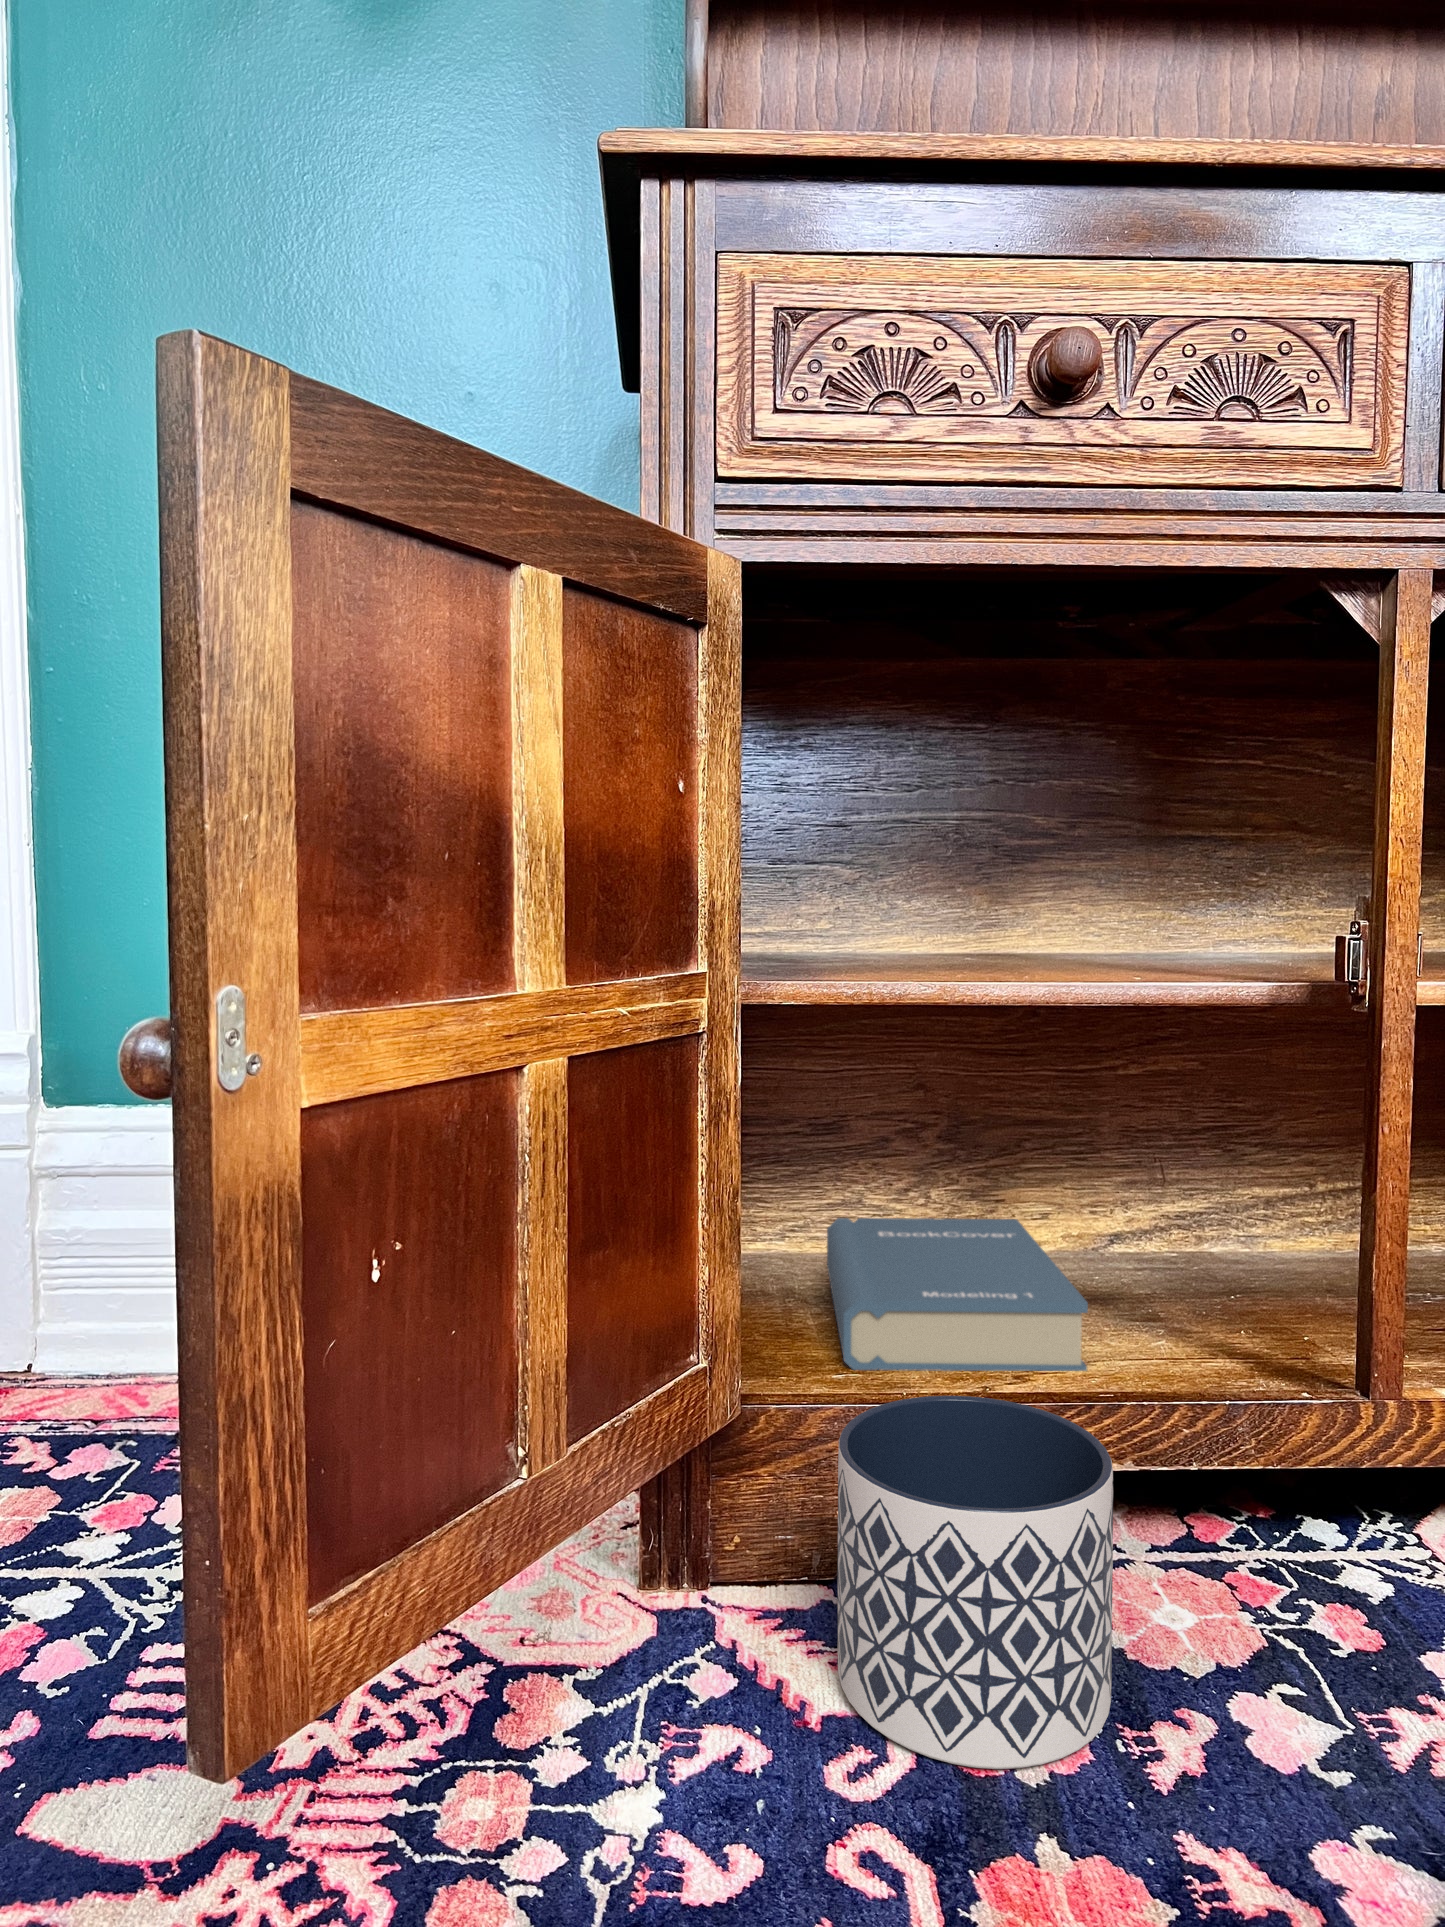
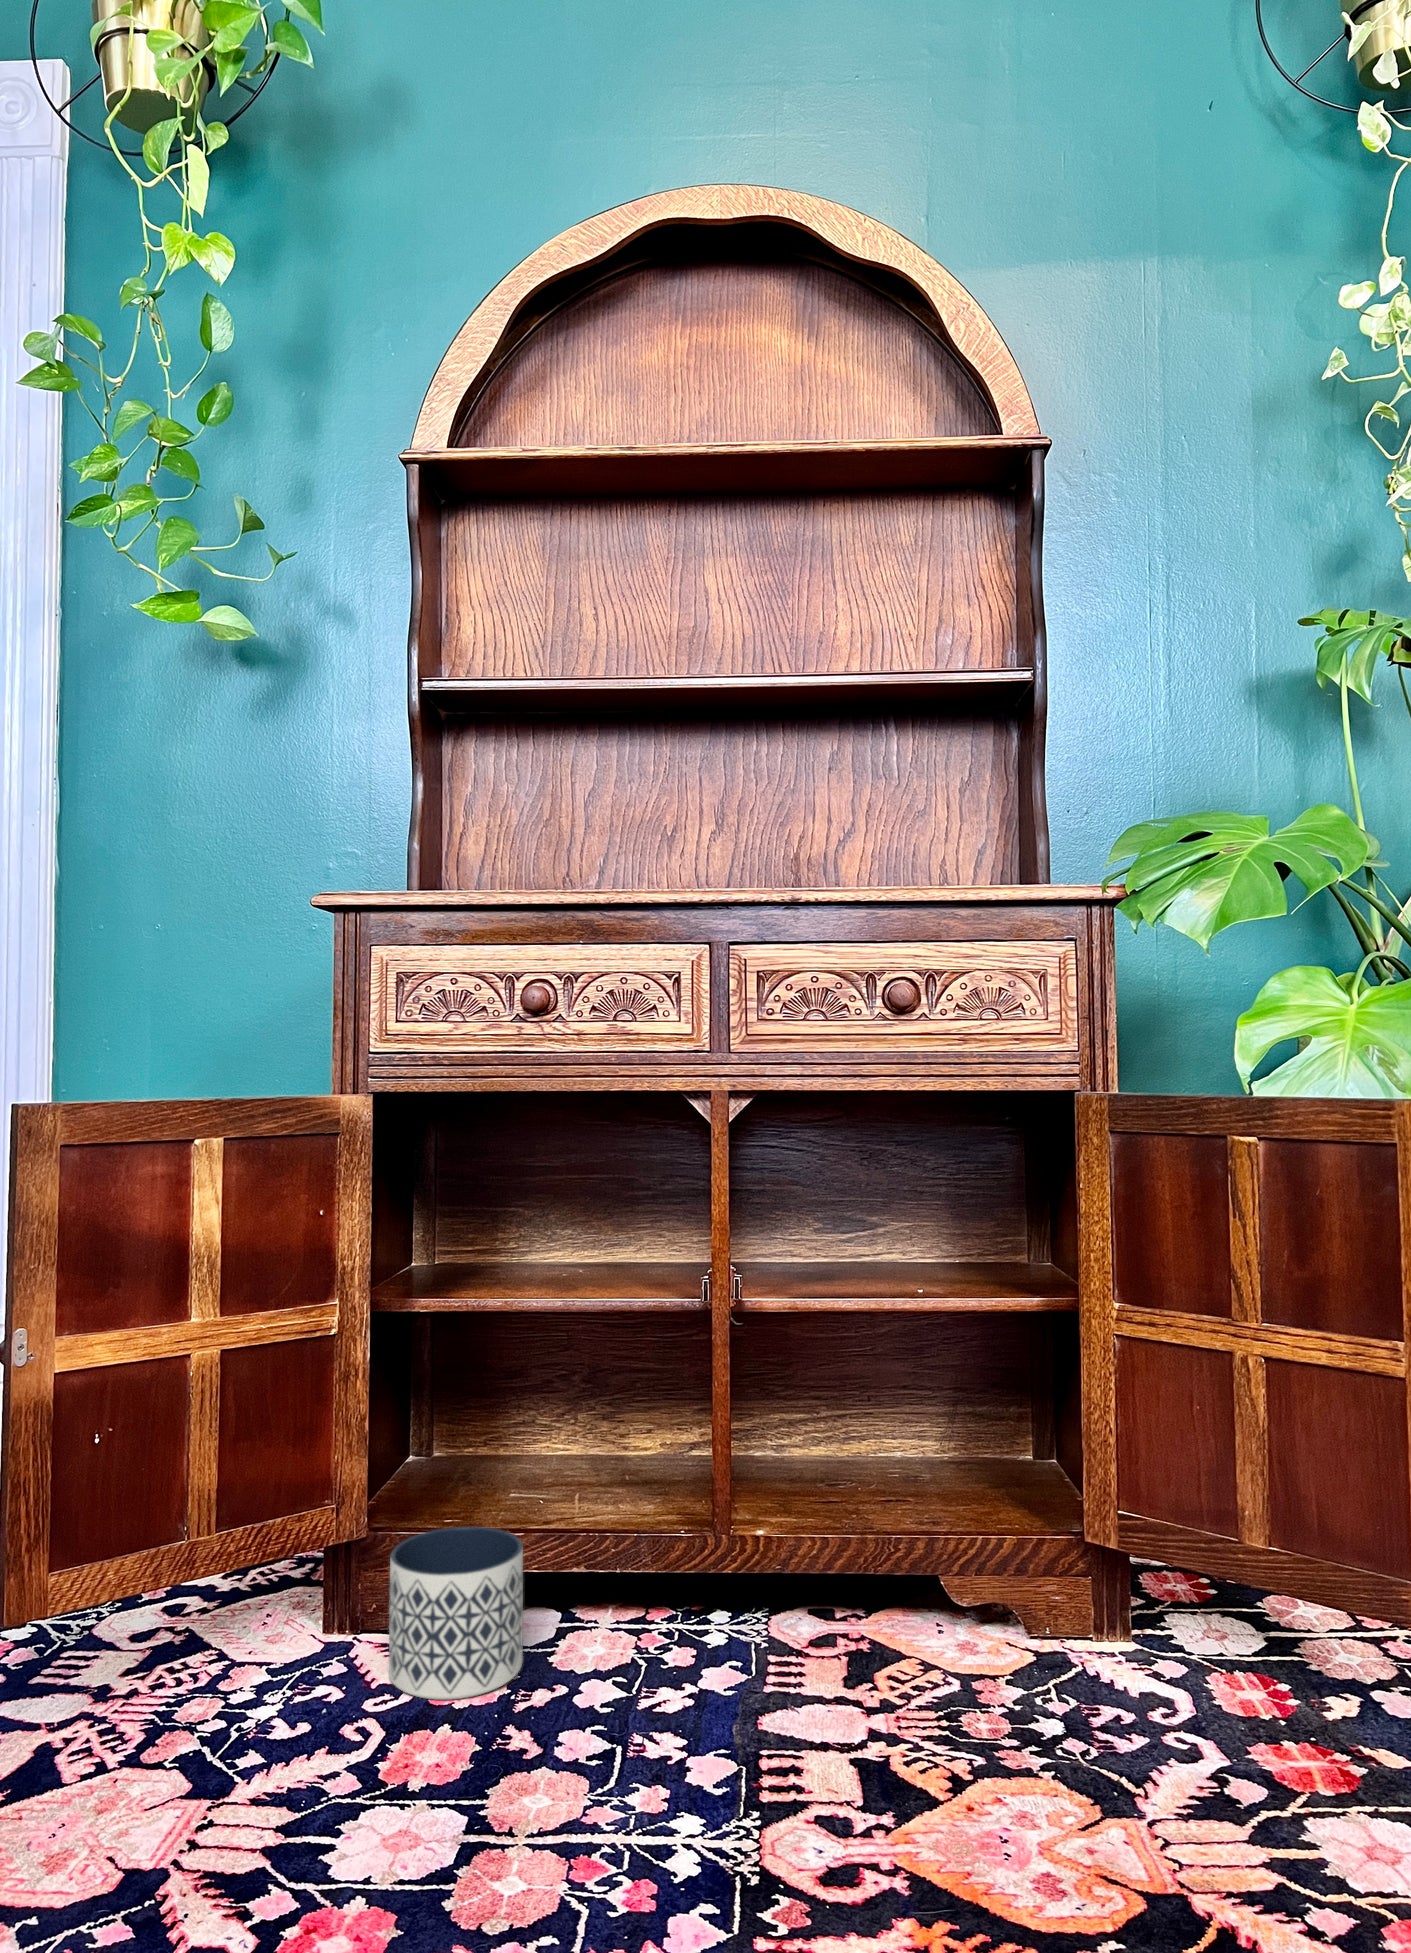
hardback book: present [827,1218,1088,1371] -> none [447,1424,609,1521]

